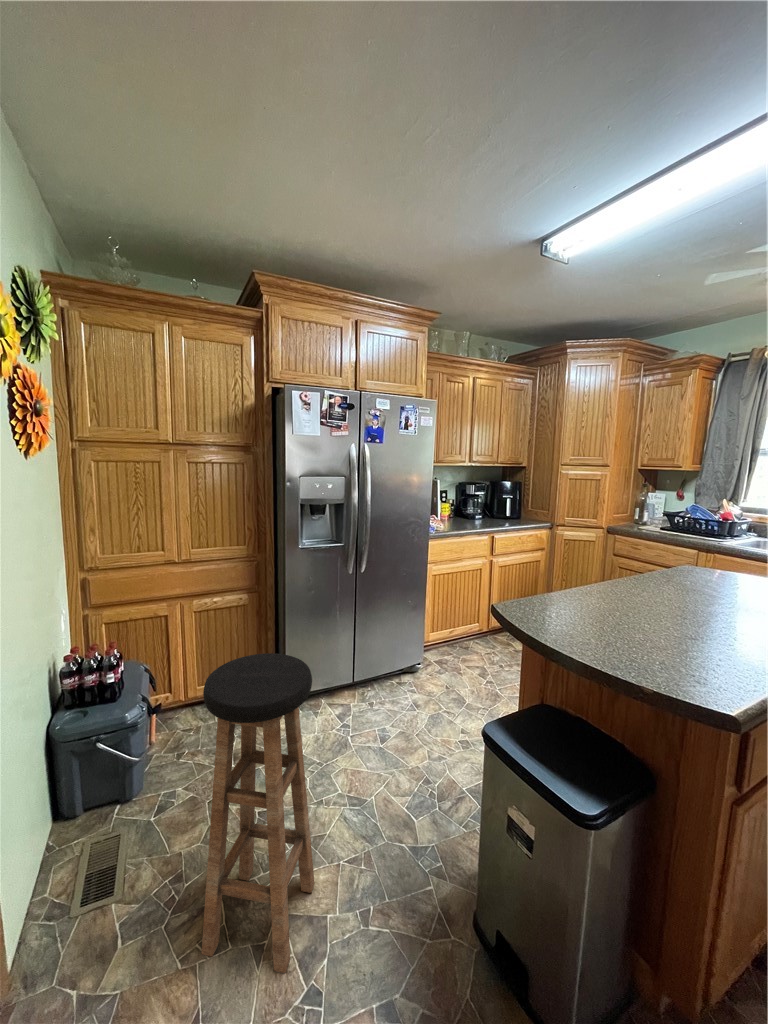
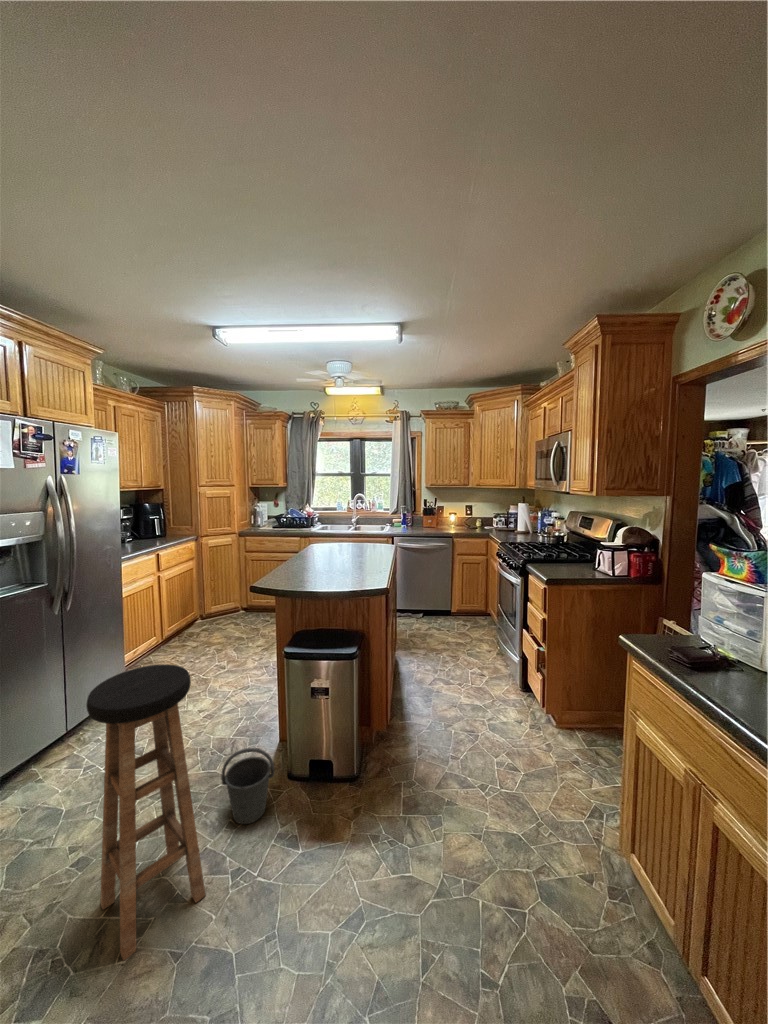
bucket: none [372,822,434,938] -> present [221,748,275,824]

